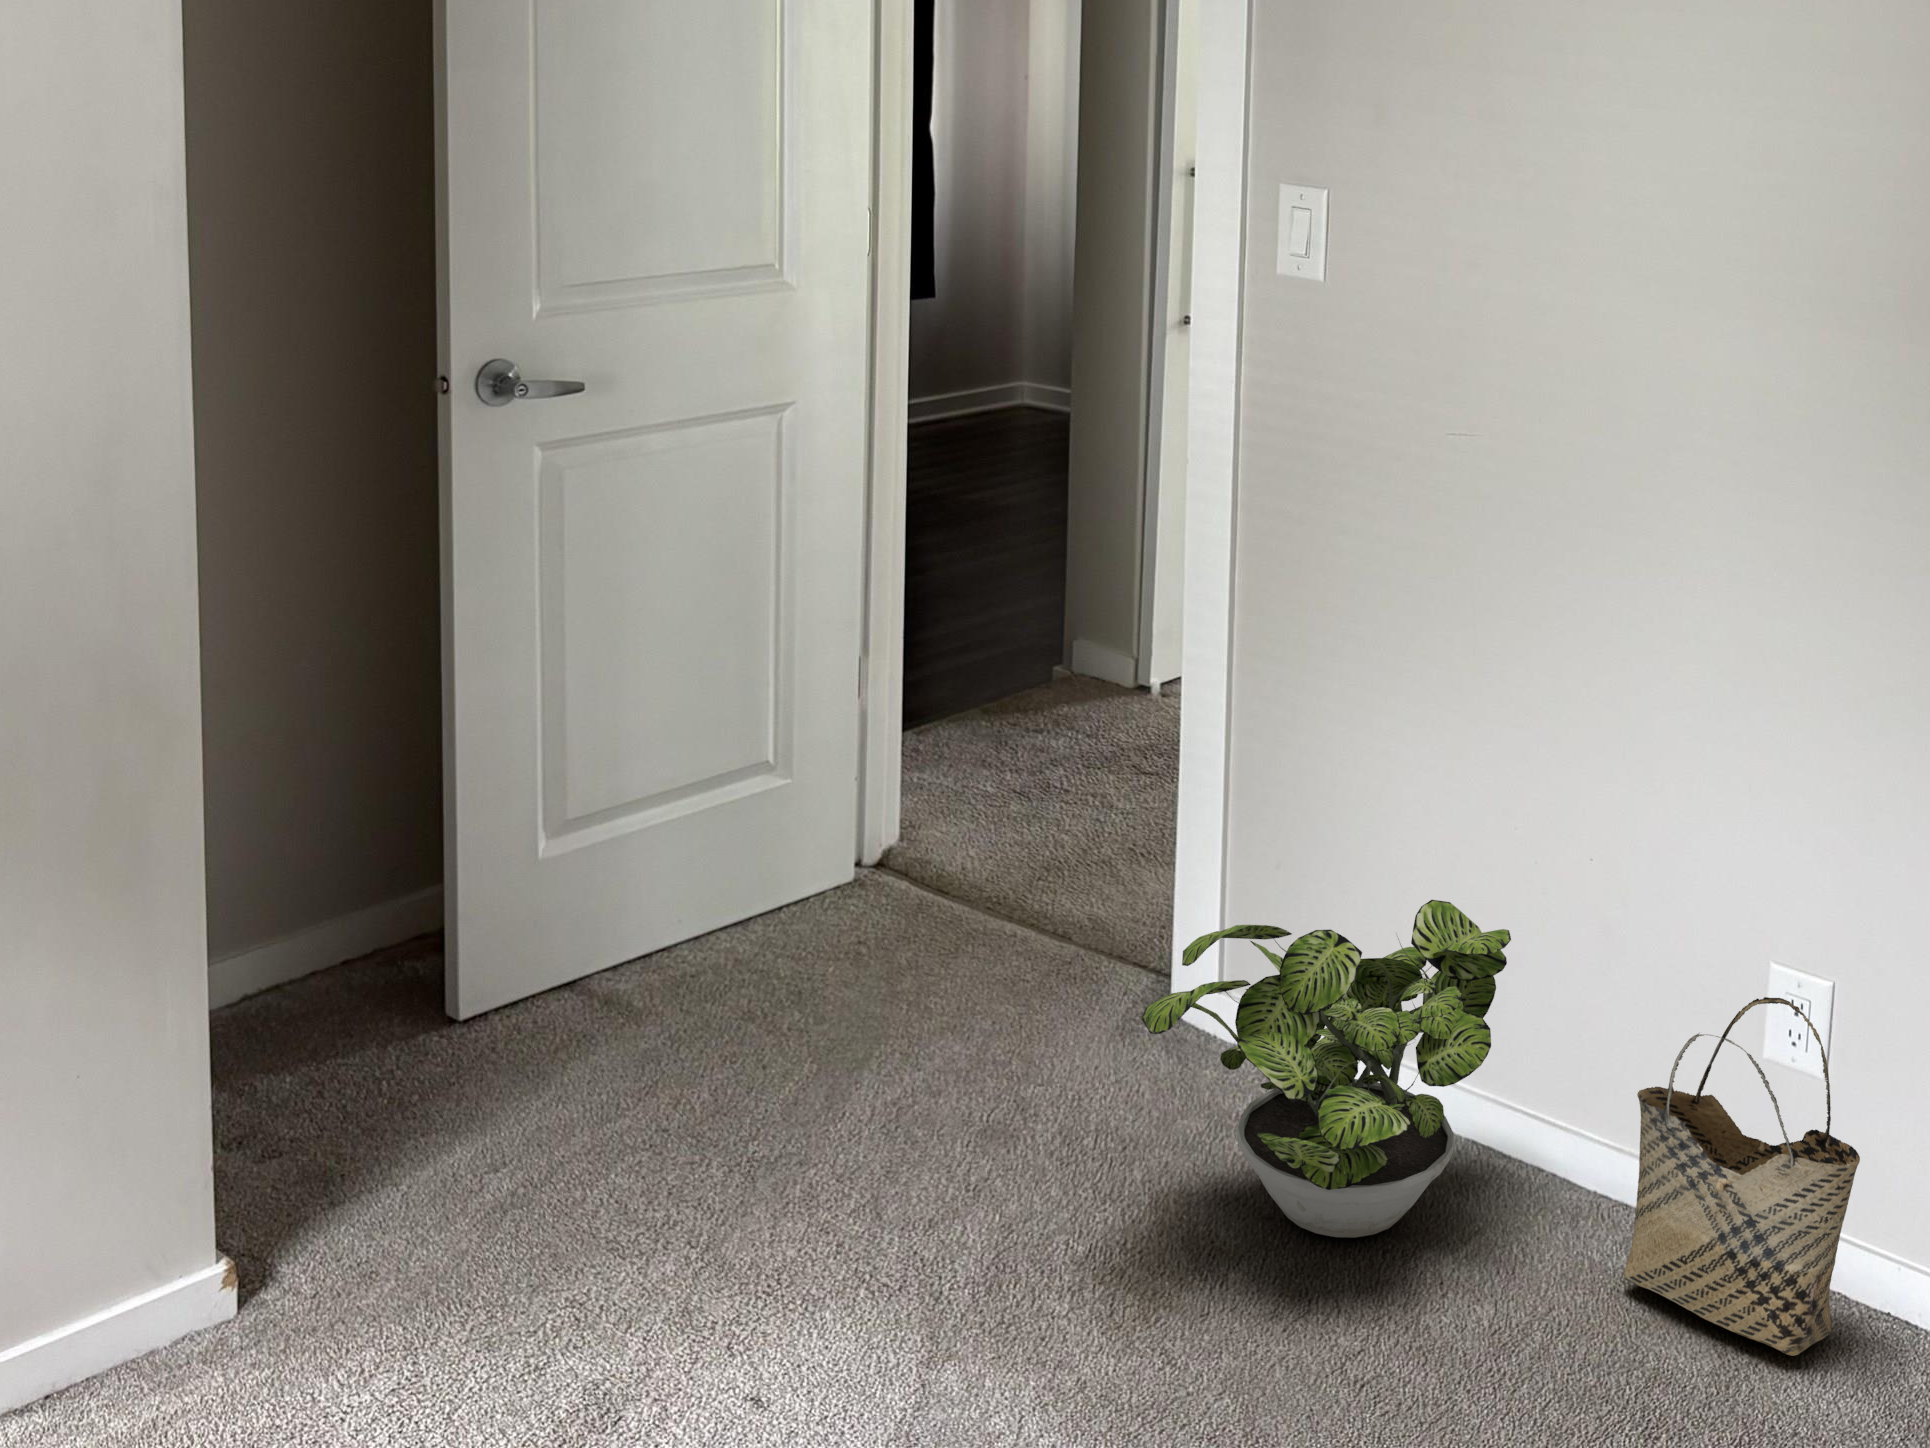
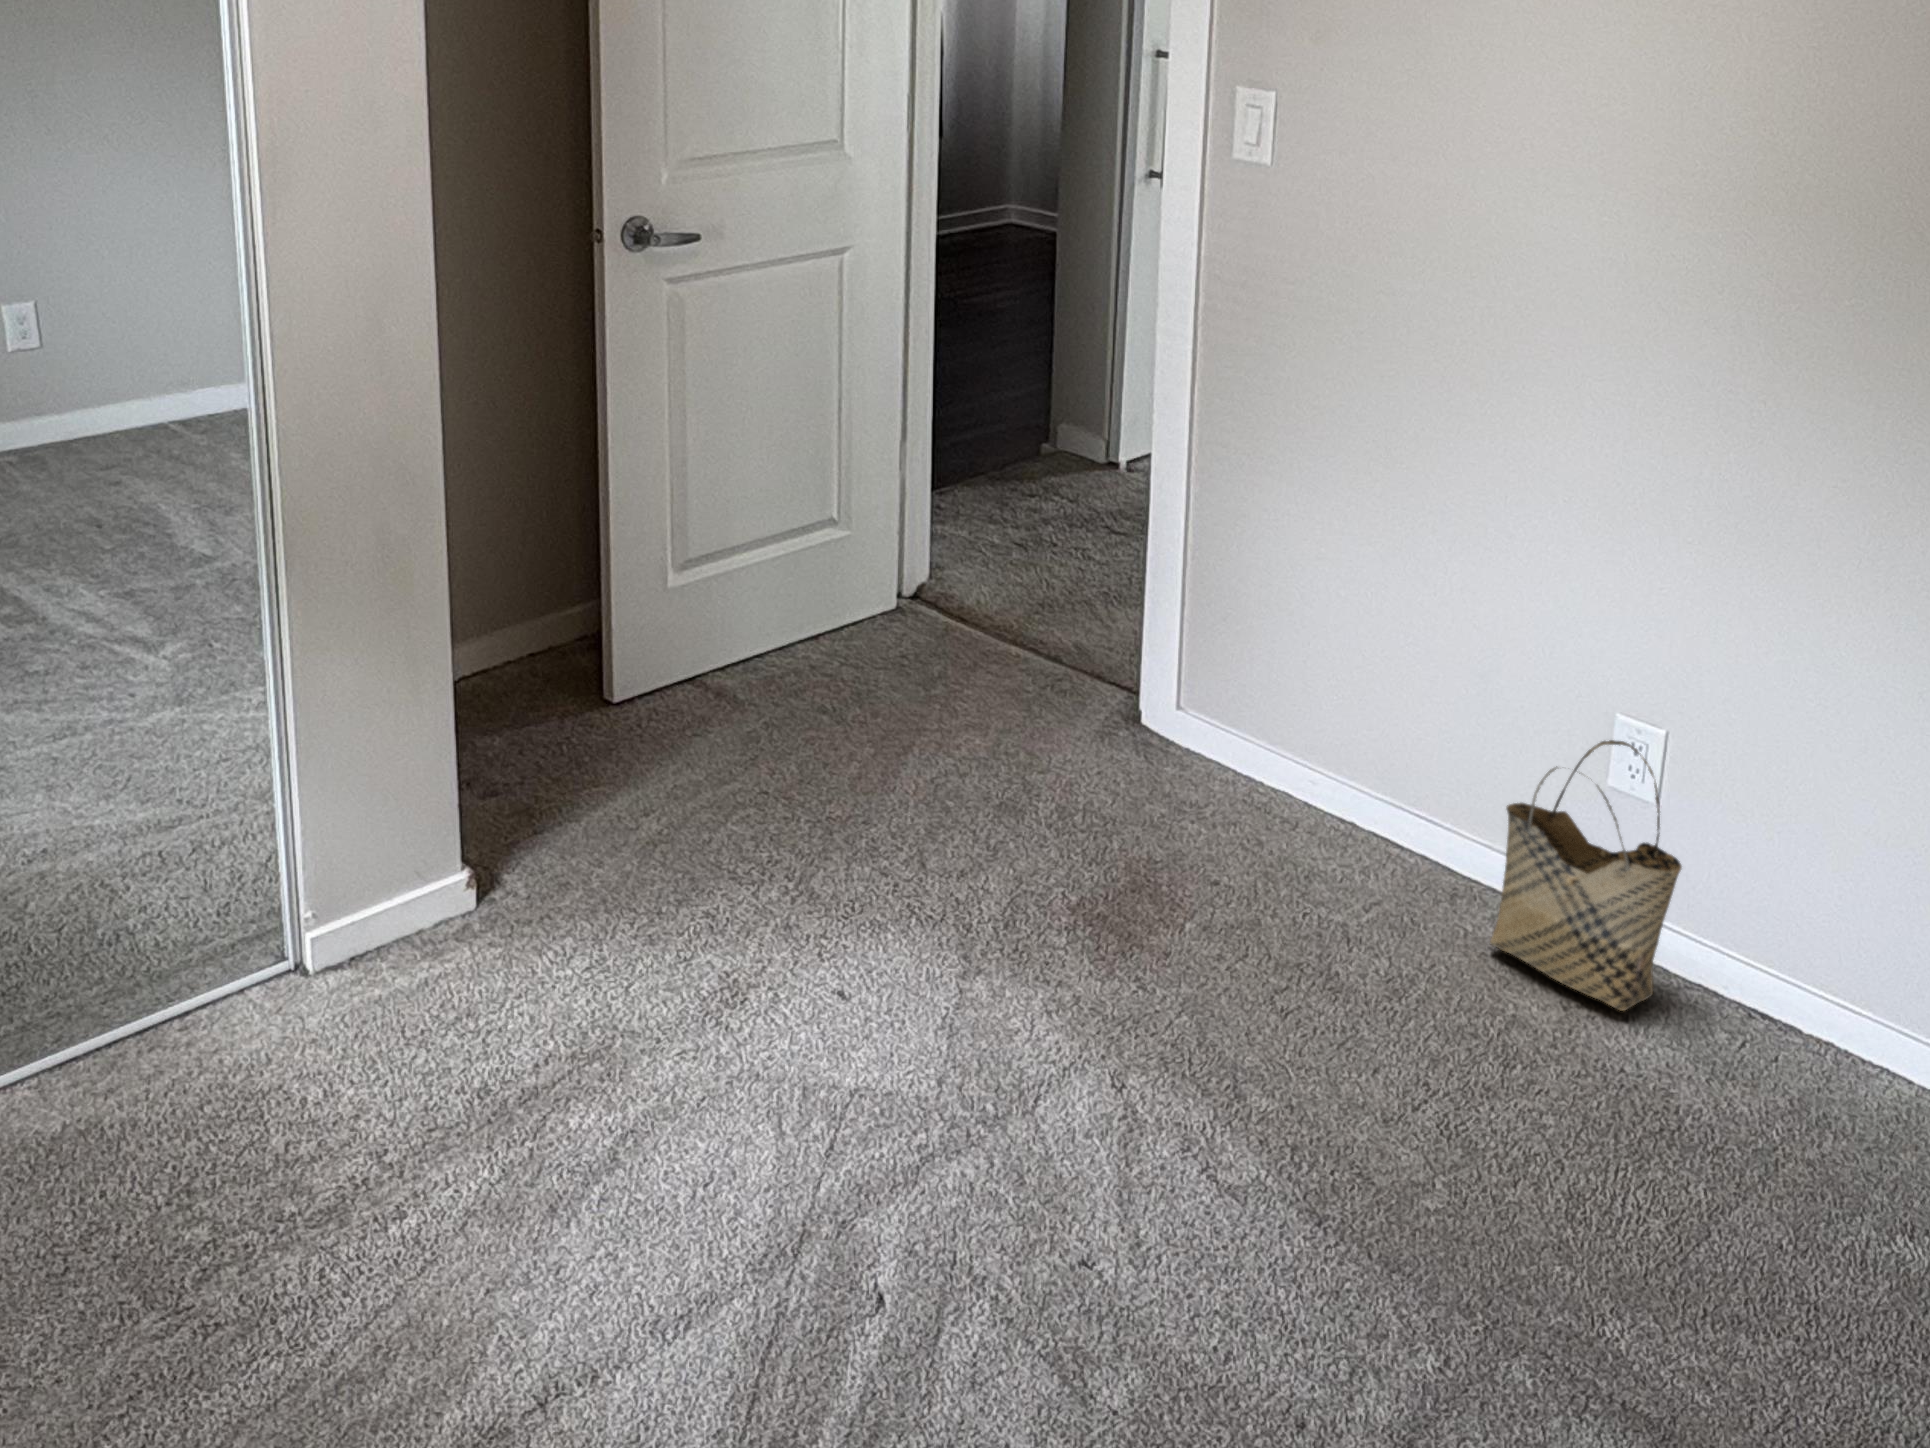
potted plant: present [1142,900,1511,1237] -> none [1125,650,1410,901]

